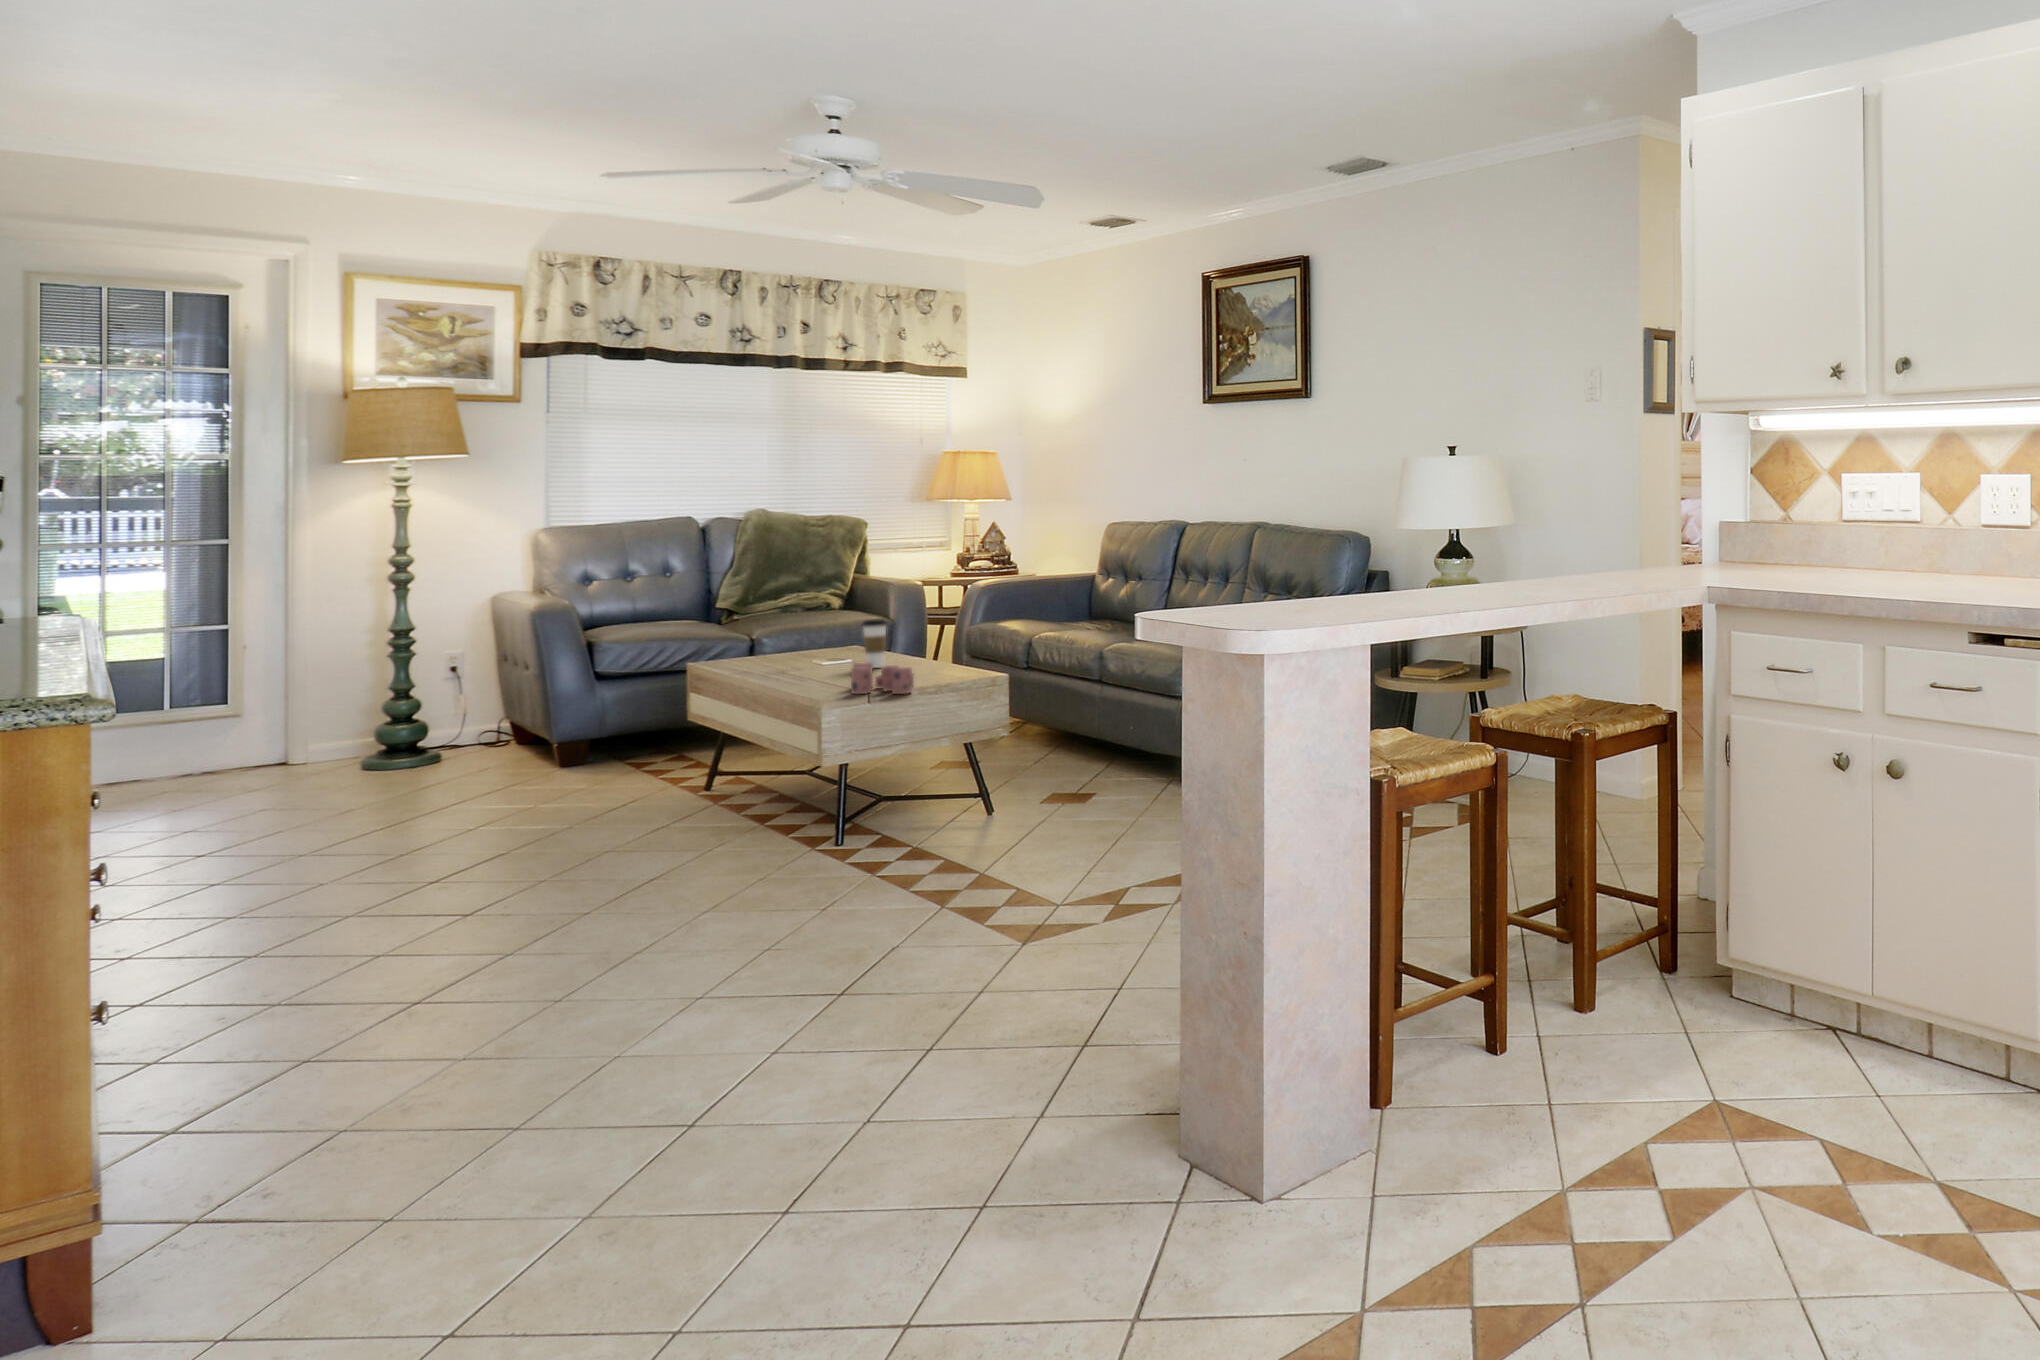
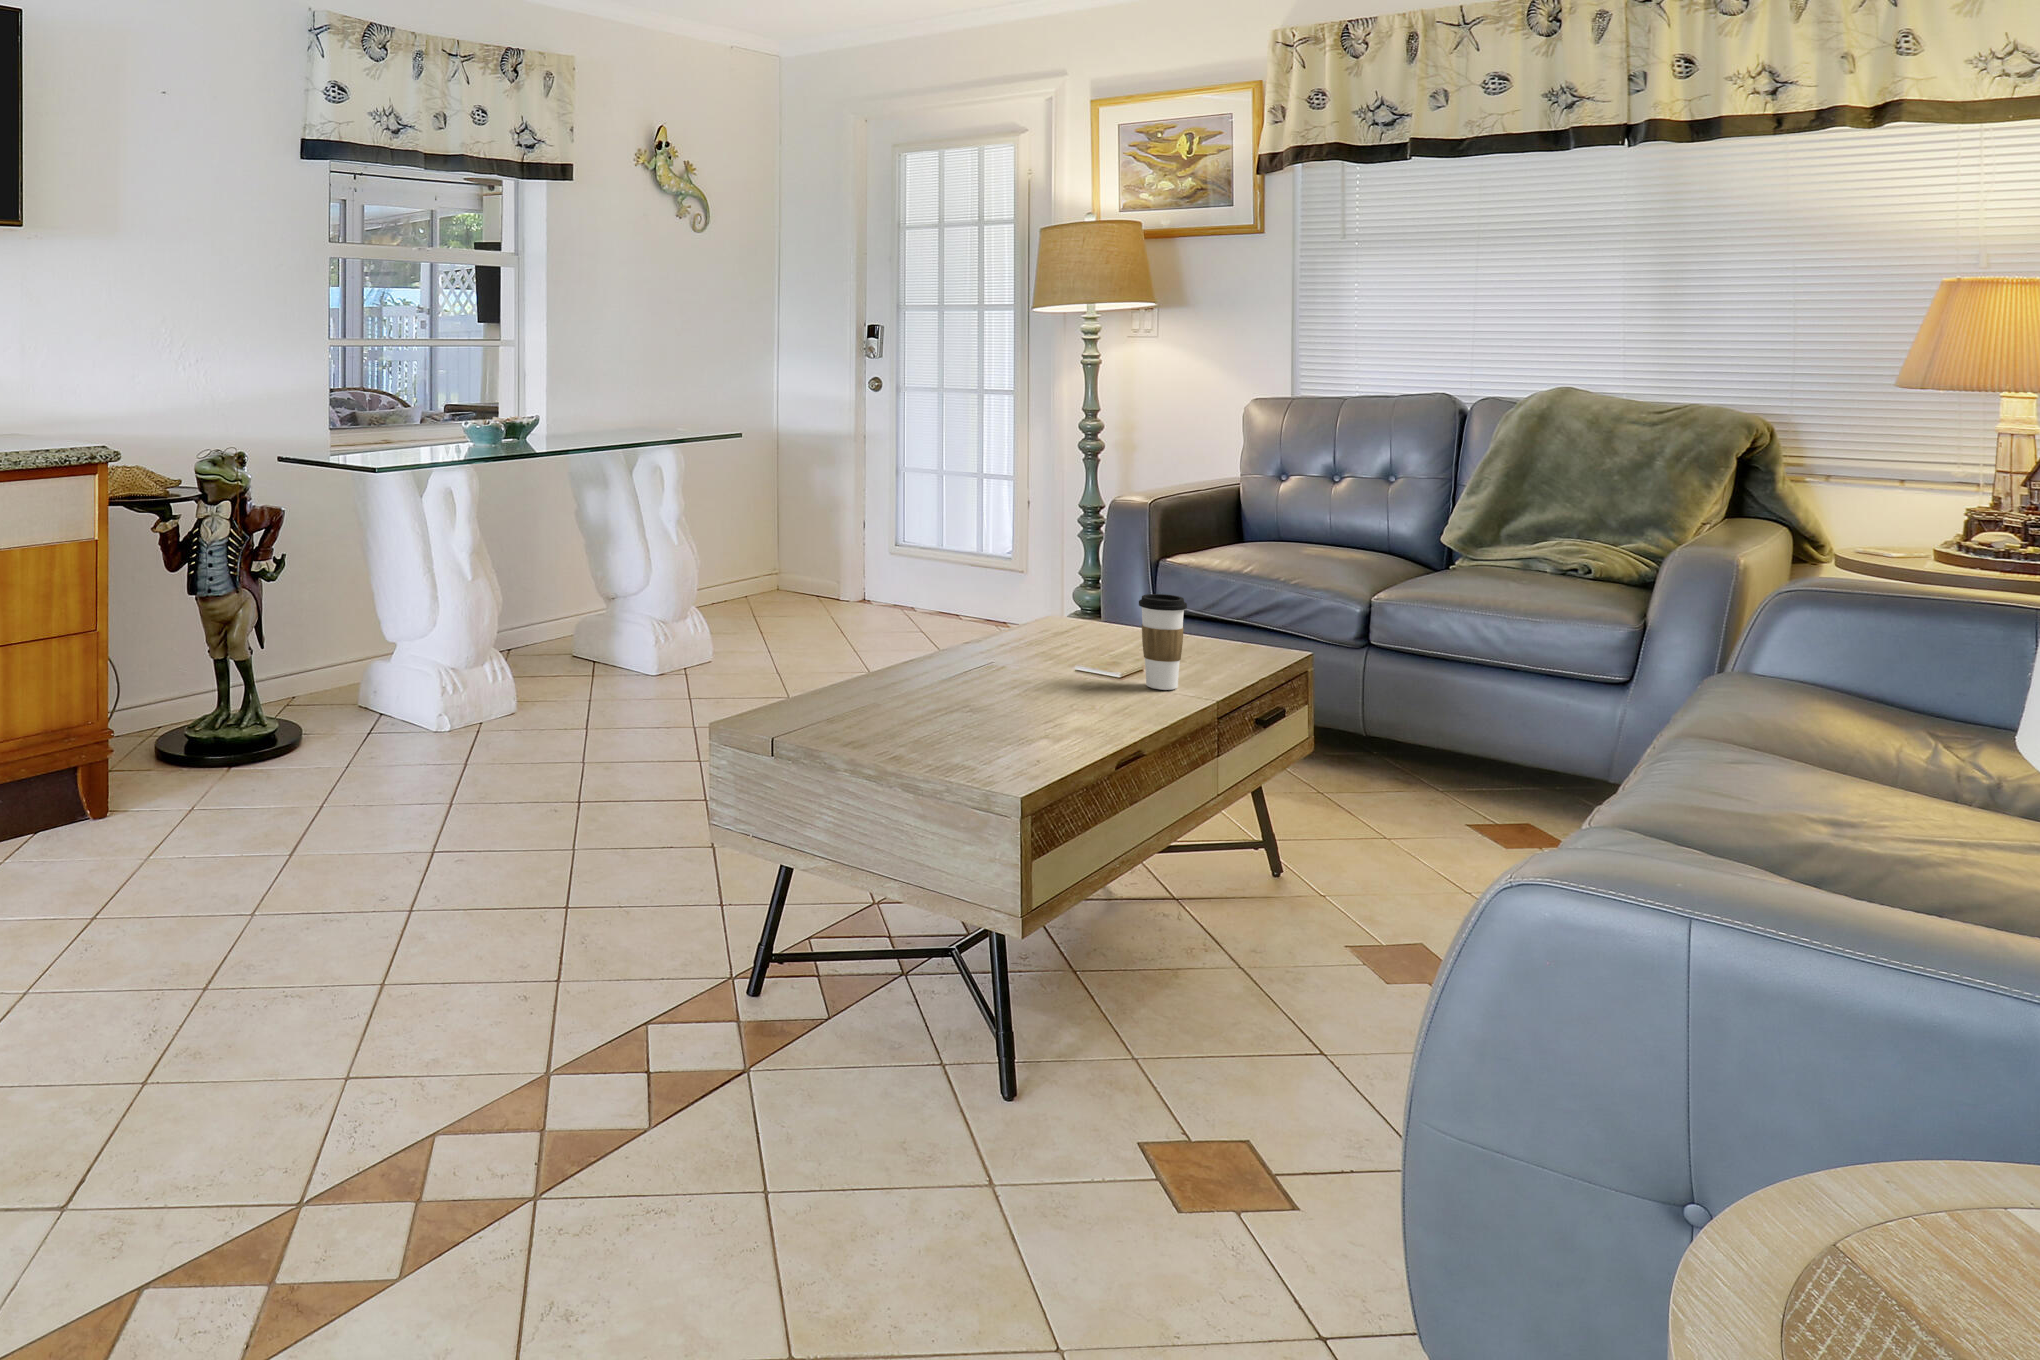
candle: present [851,662,914,694] -> none [898,665,1021,748]

